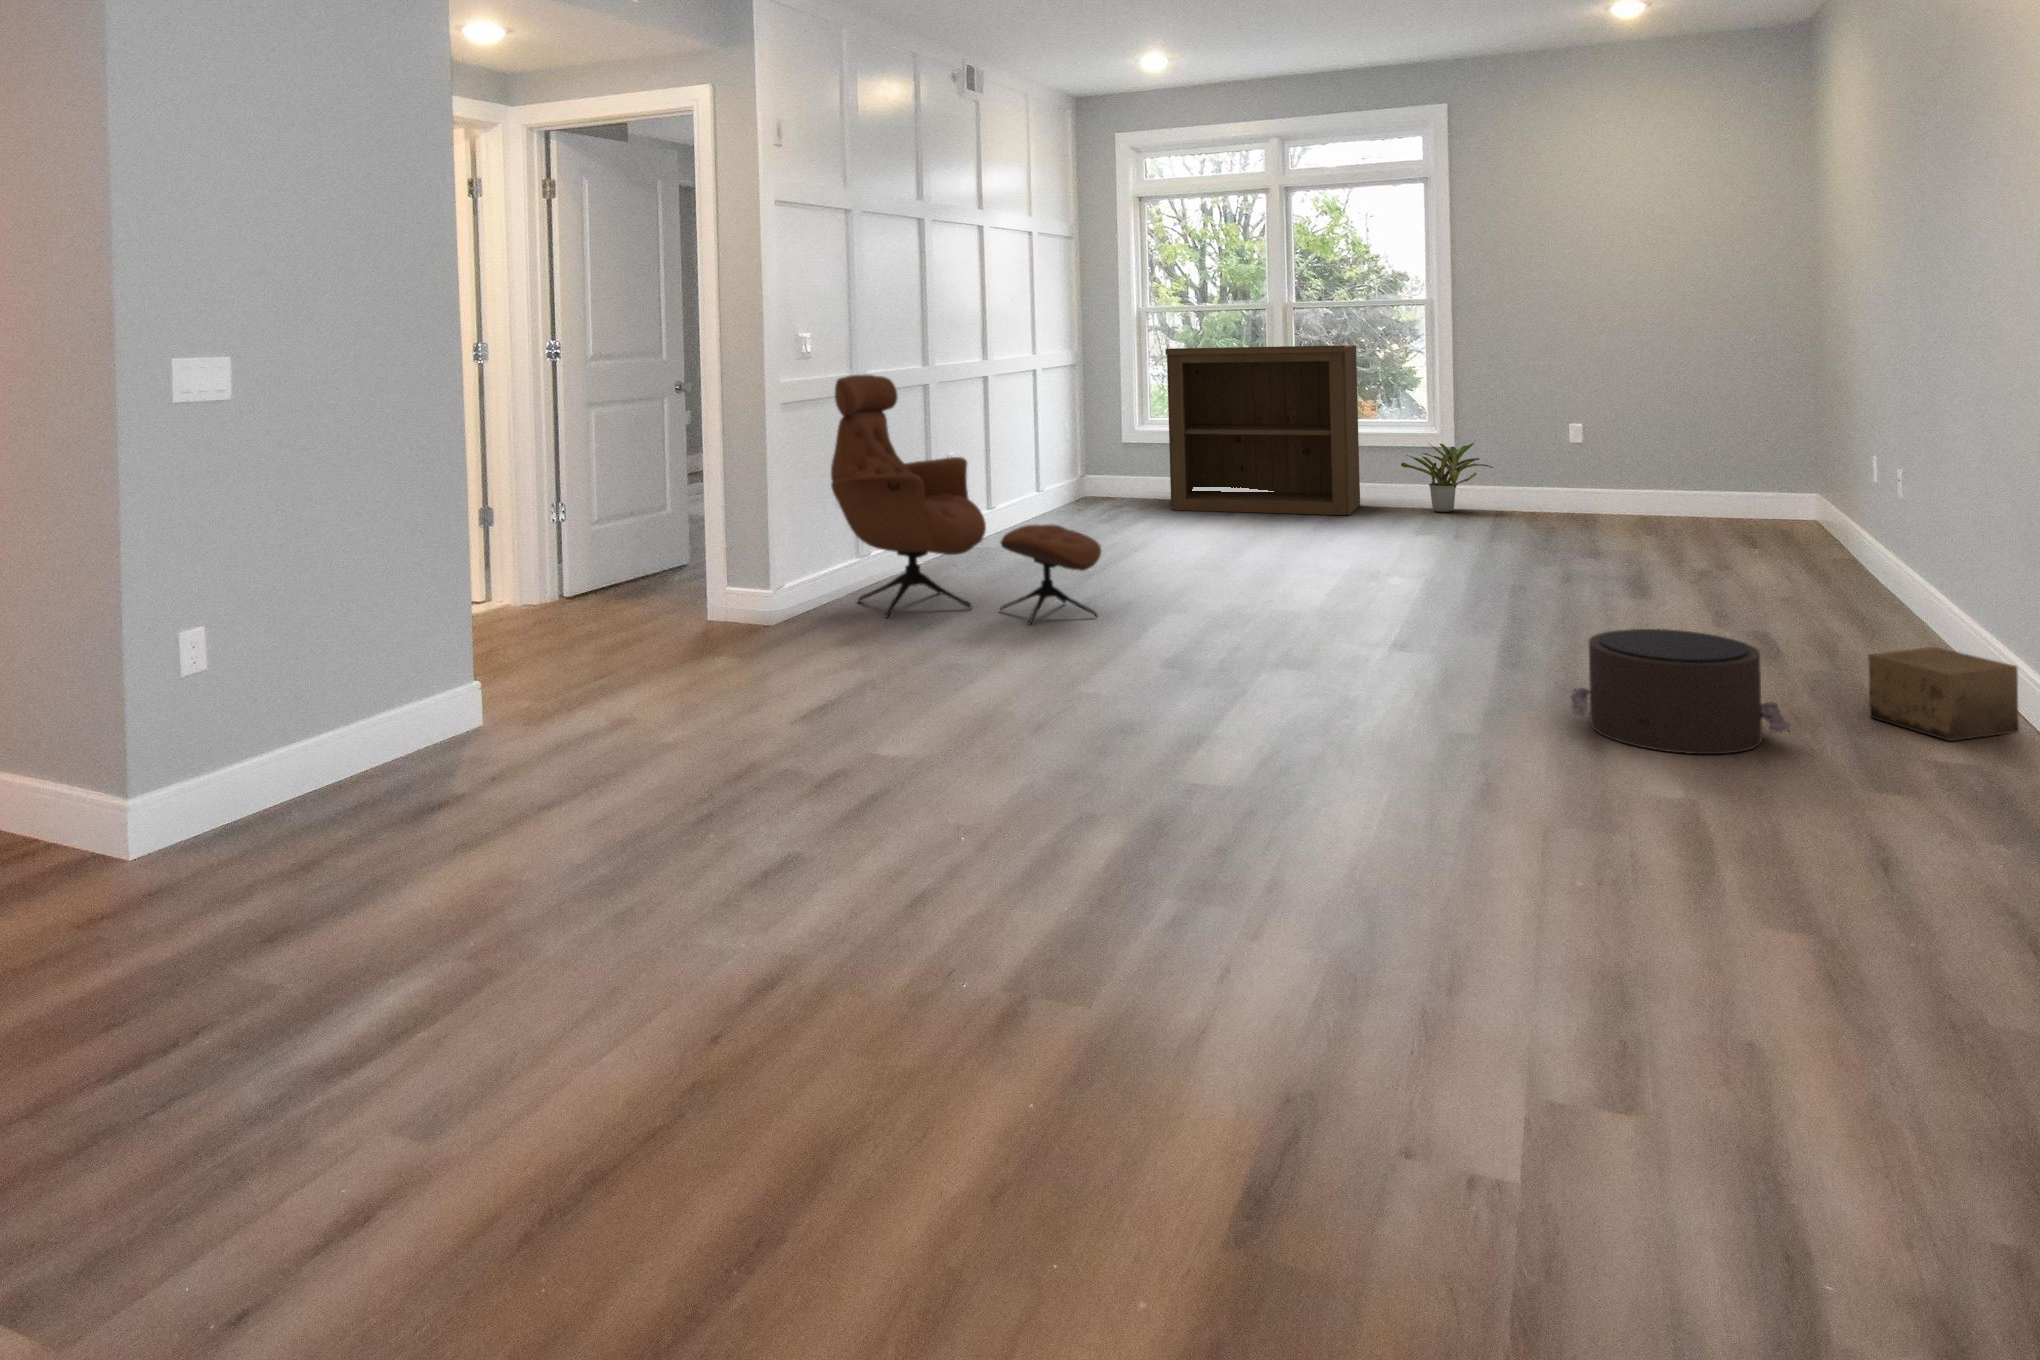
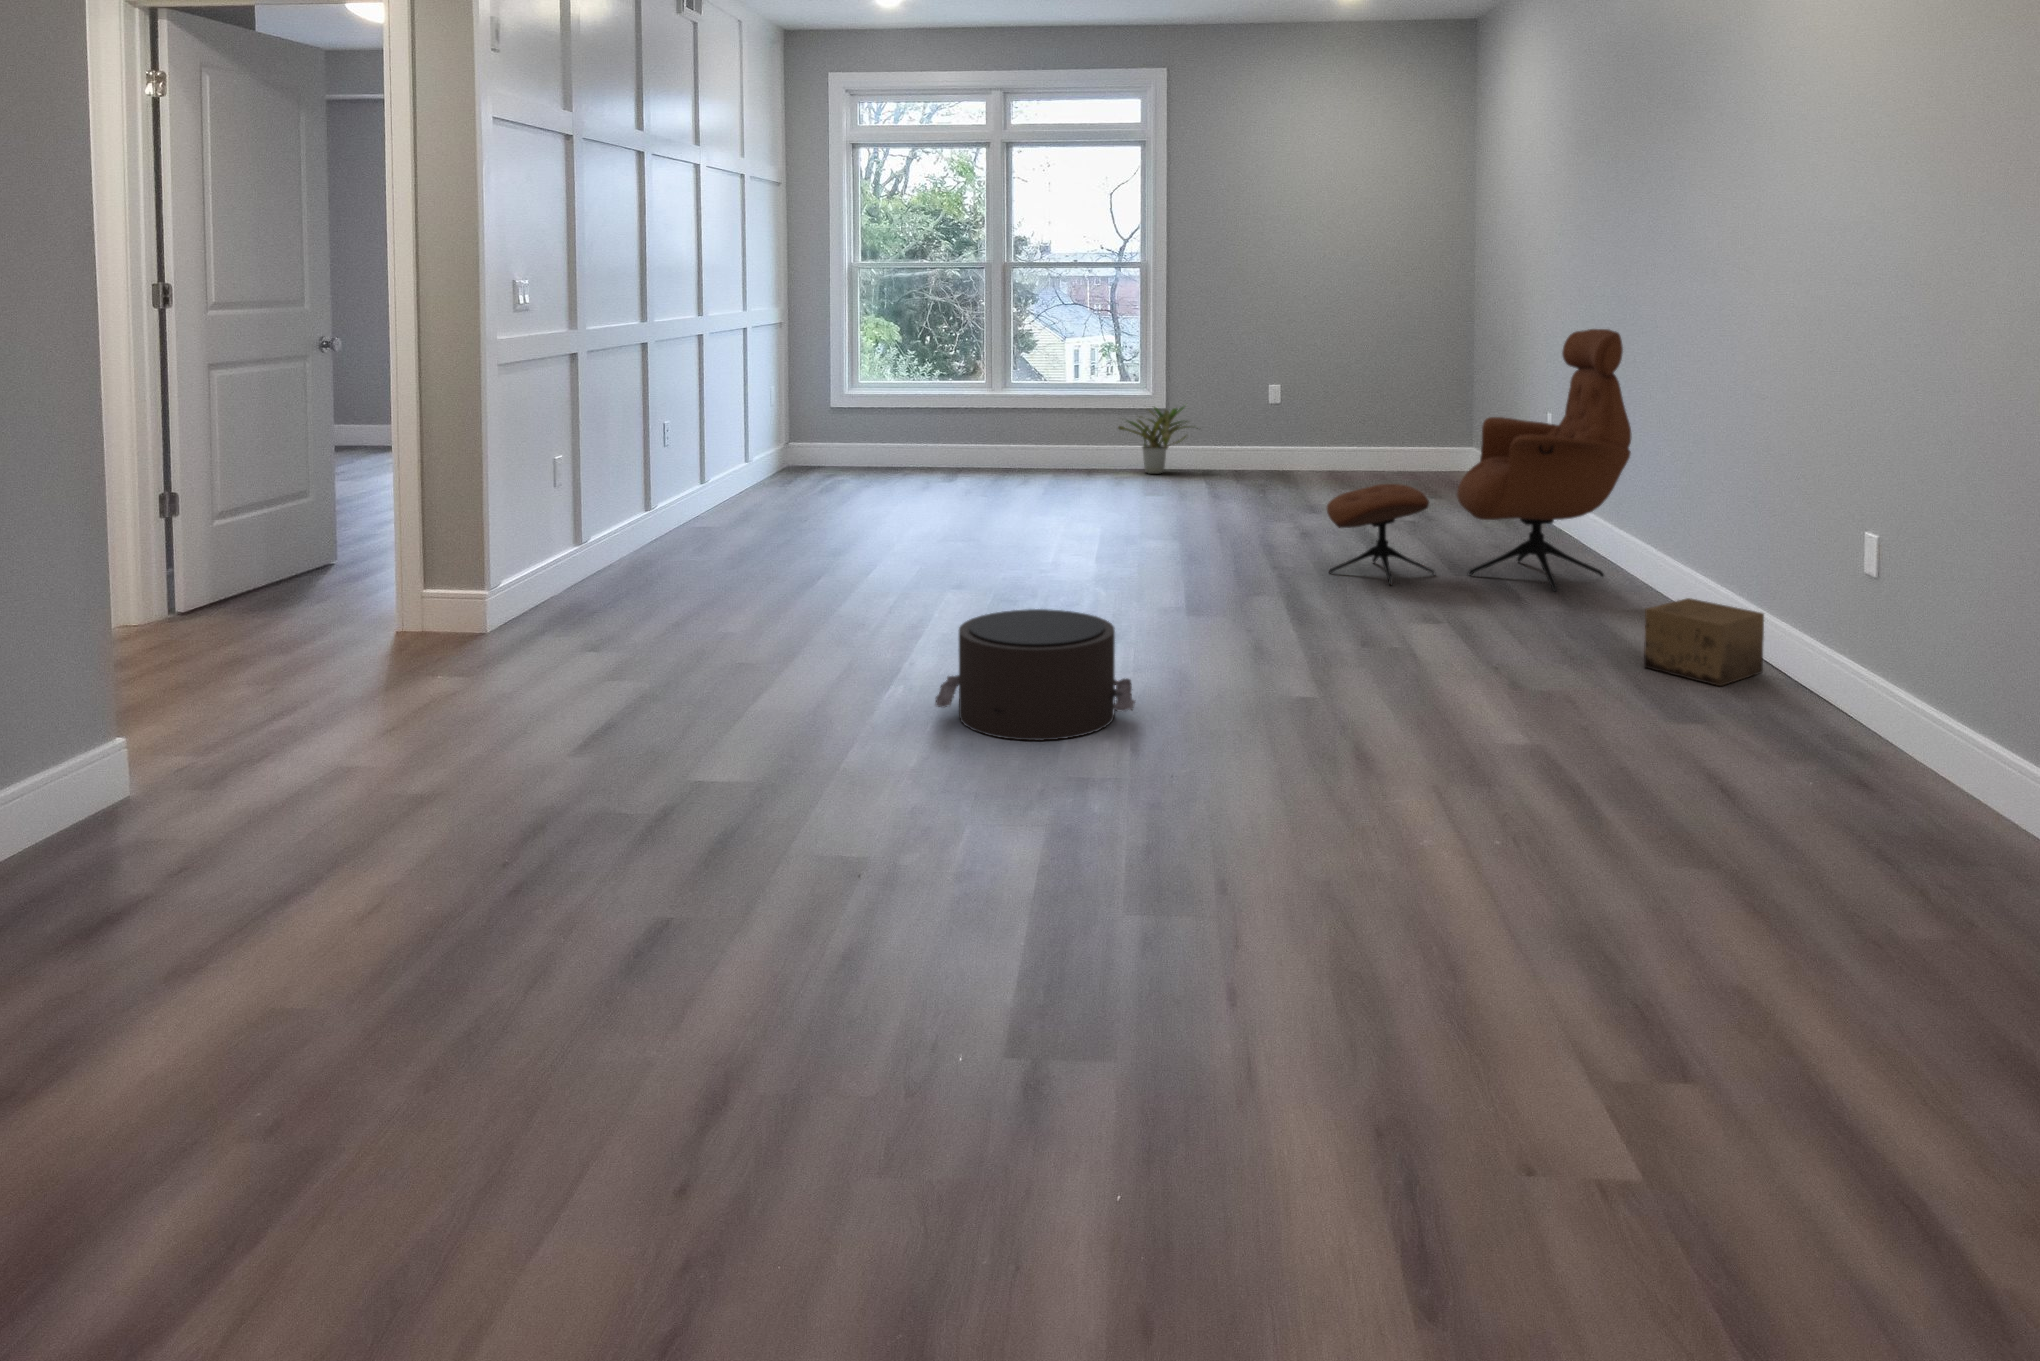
bookshelf: present [1165,345,1360,515] -> none [885,307,1073,479]
lounge chair: present [831,374,1101,624] -> present [1327,329,1631,591]
pouf: present [1571,629,1790,754] -> present [935,609,1135,740]

